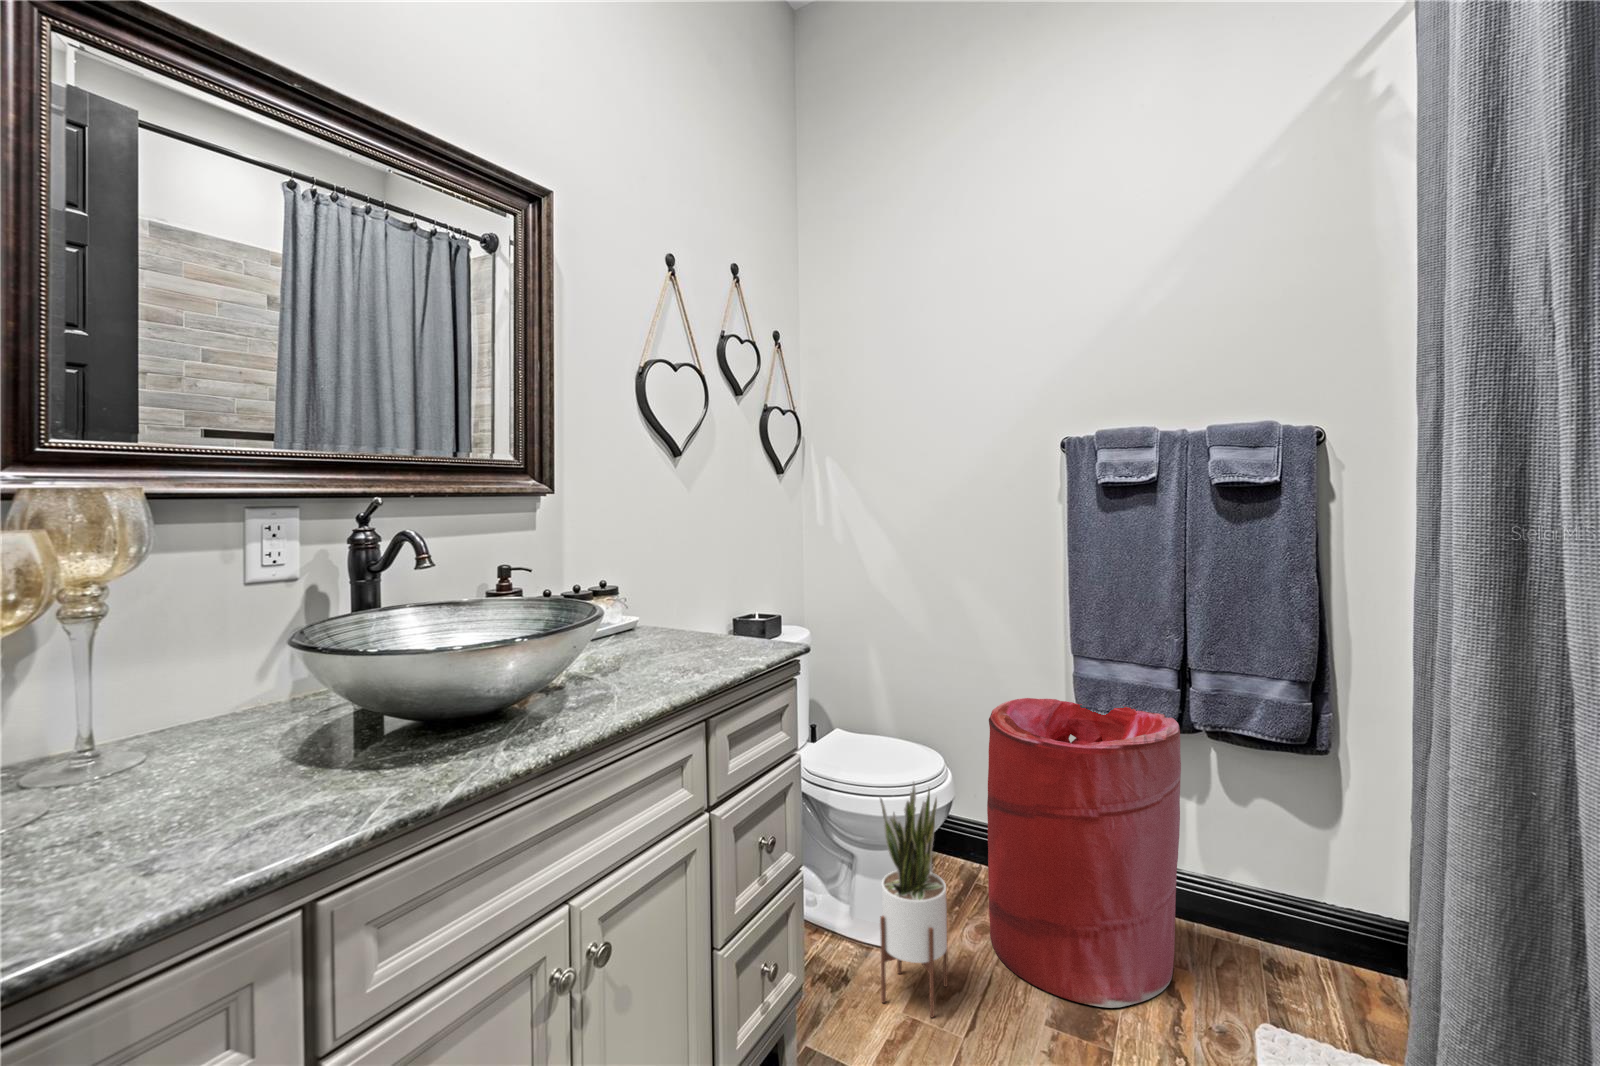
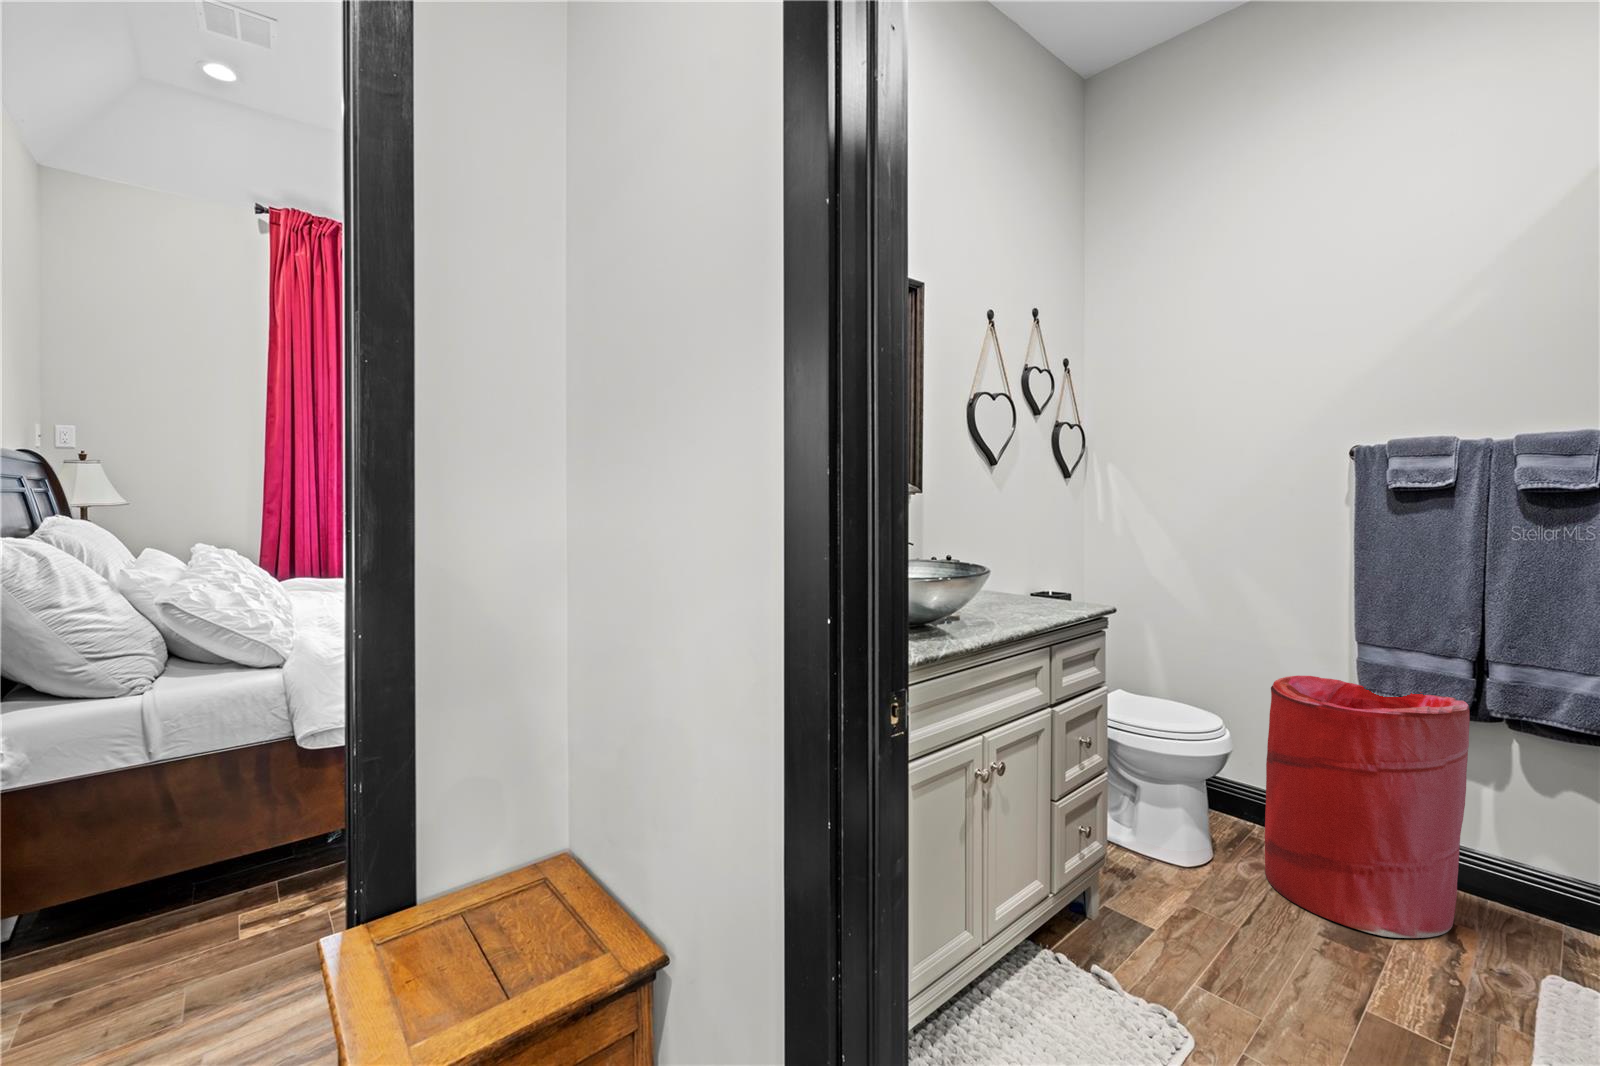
potted plant: present [880,782,948,1017] -> none [1165,724,1227,913]

